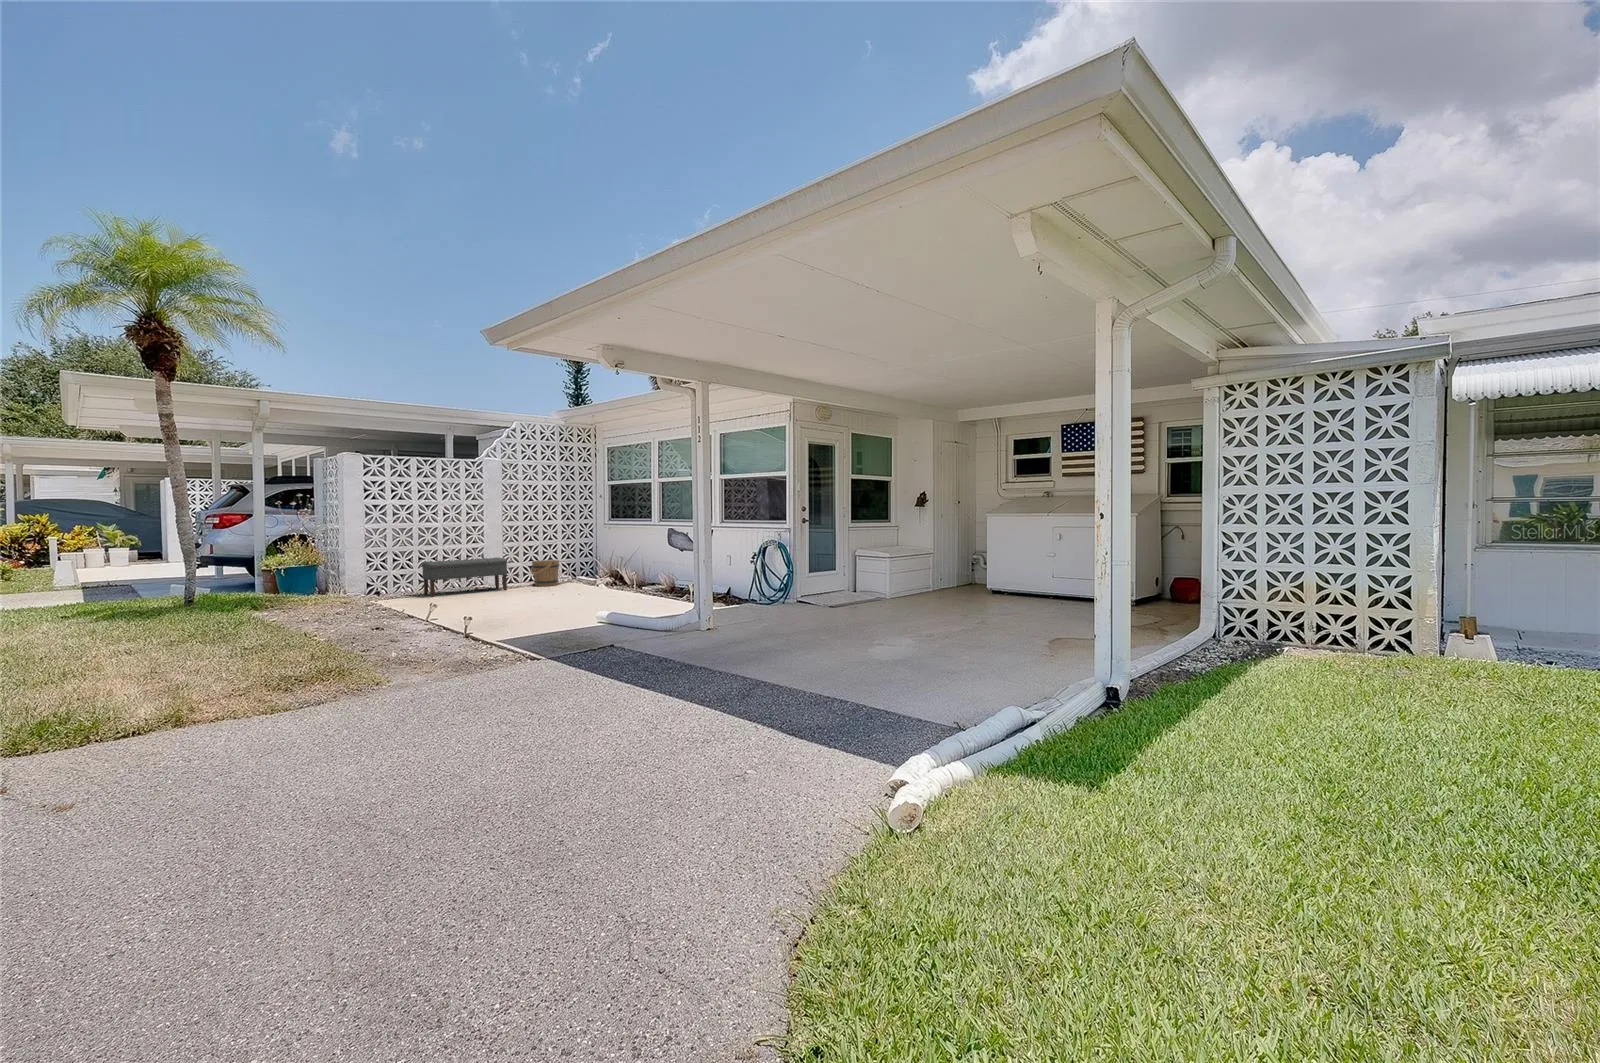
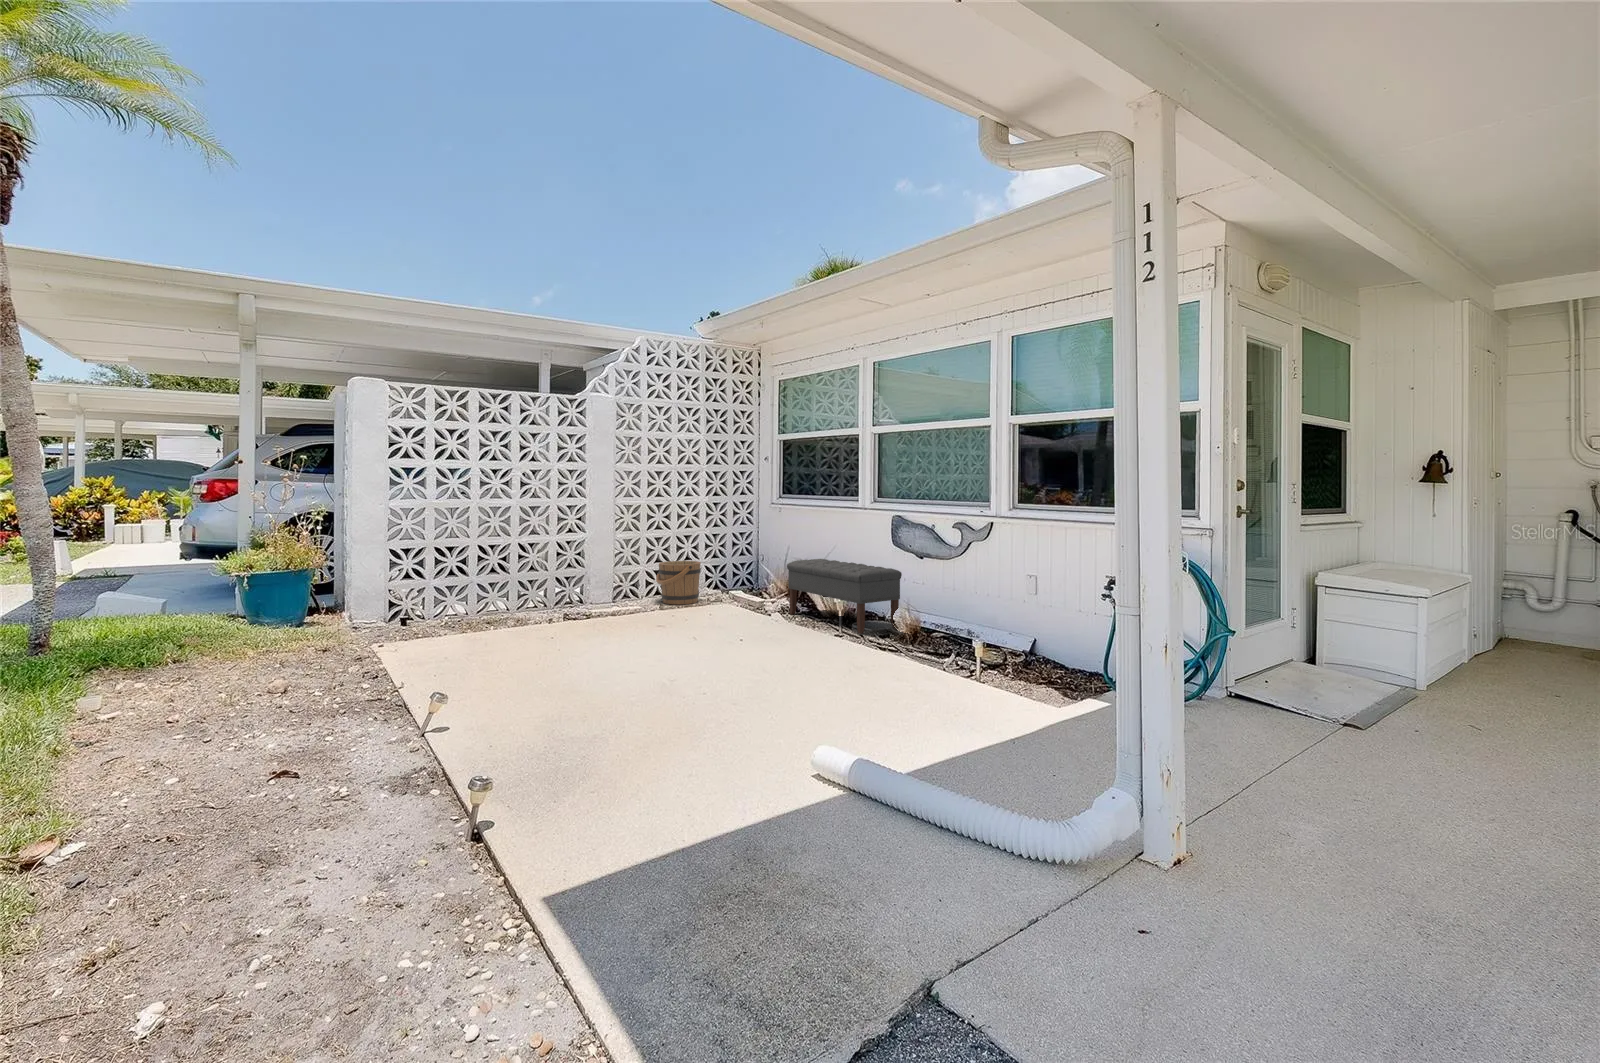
bench: present [422,557,507,597] -> present [787,559,902,634]

